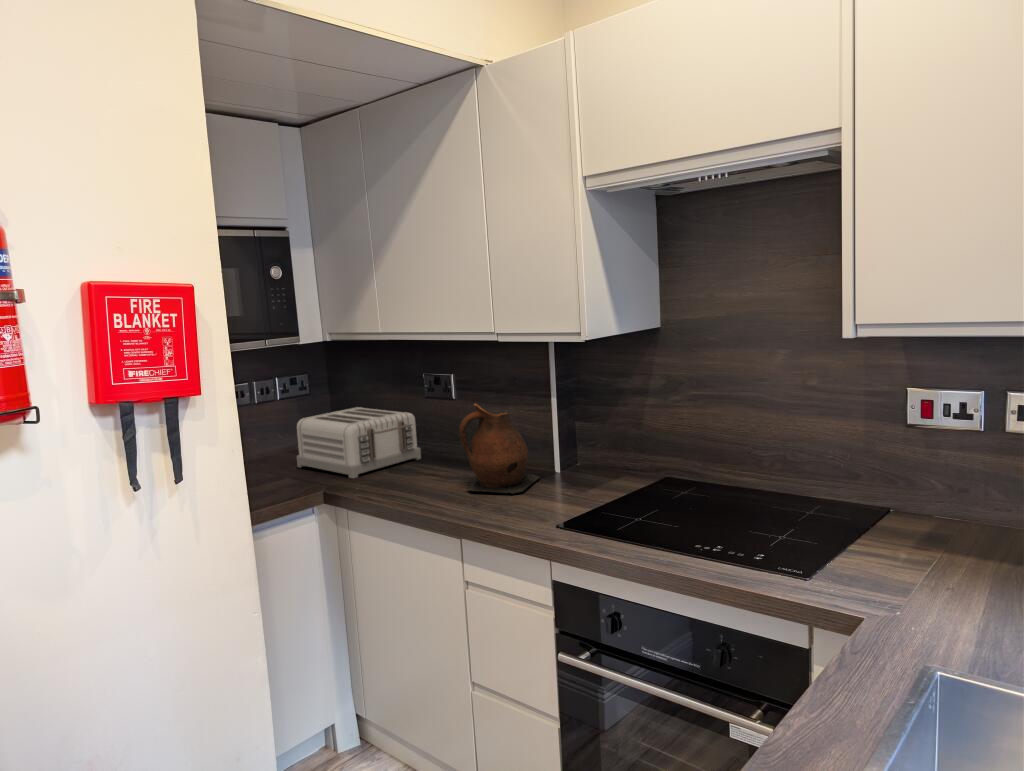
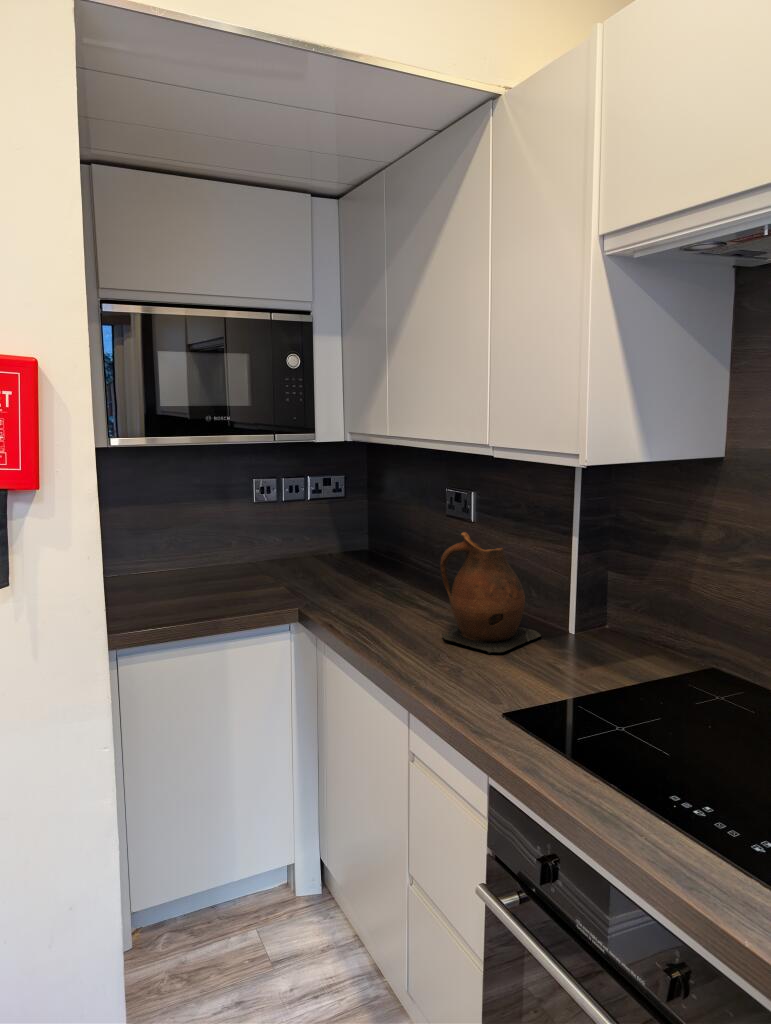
toaster: present [297,407,421,478] -> none [303,518,433,598]

